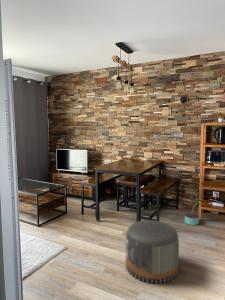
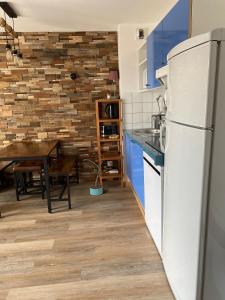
pouf: present [126,220,179,283] -> none [52,197,107,260]

